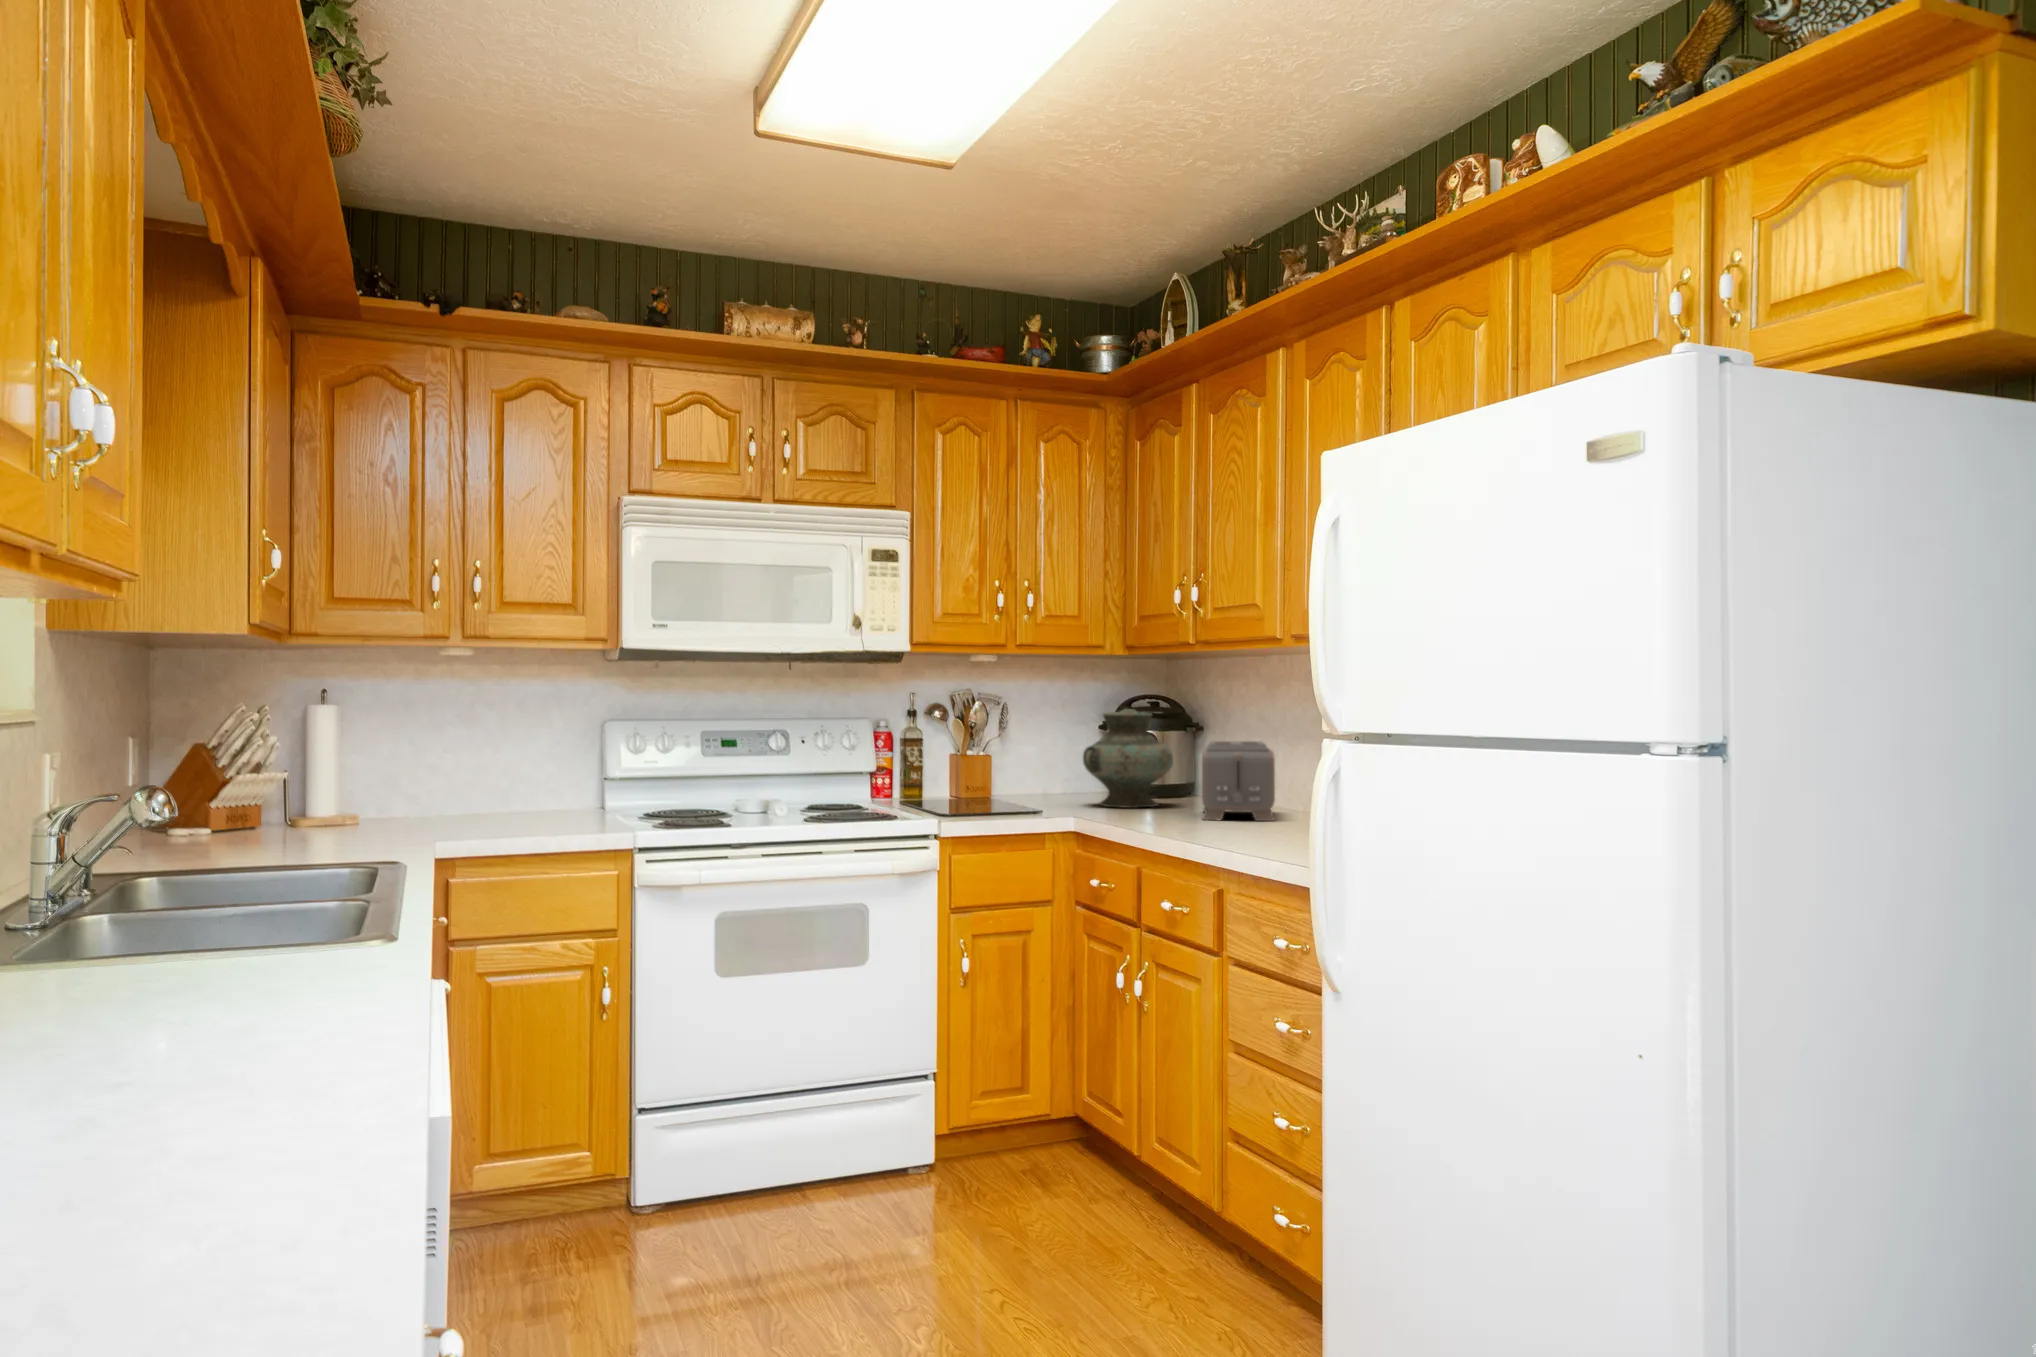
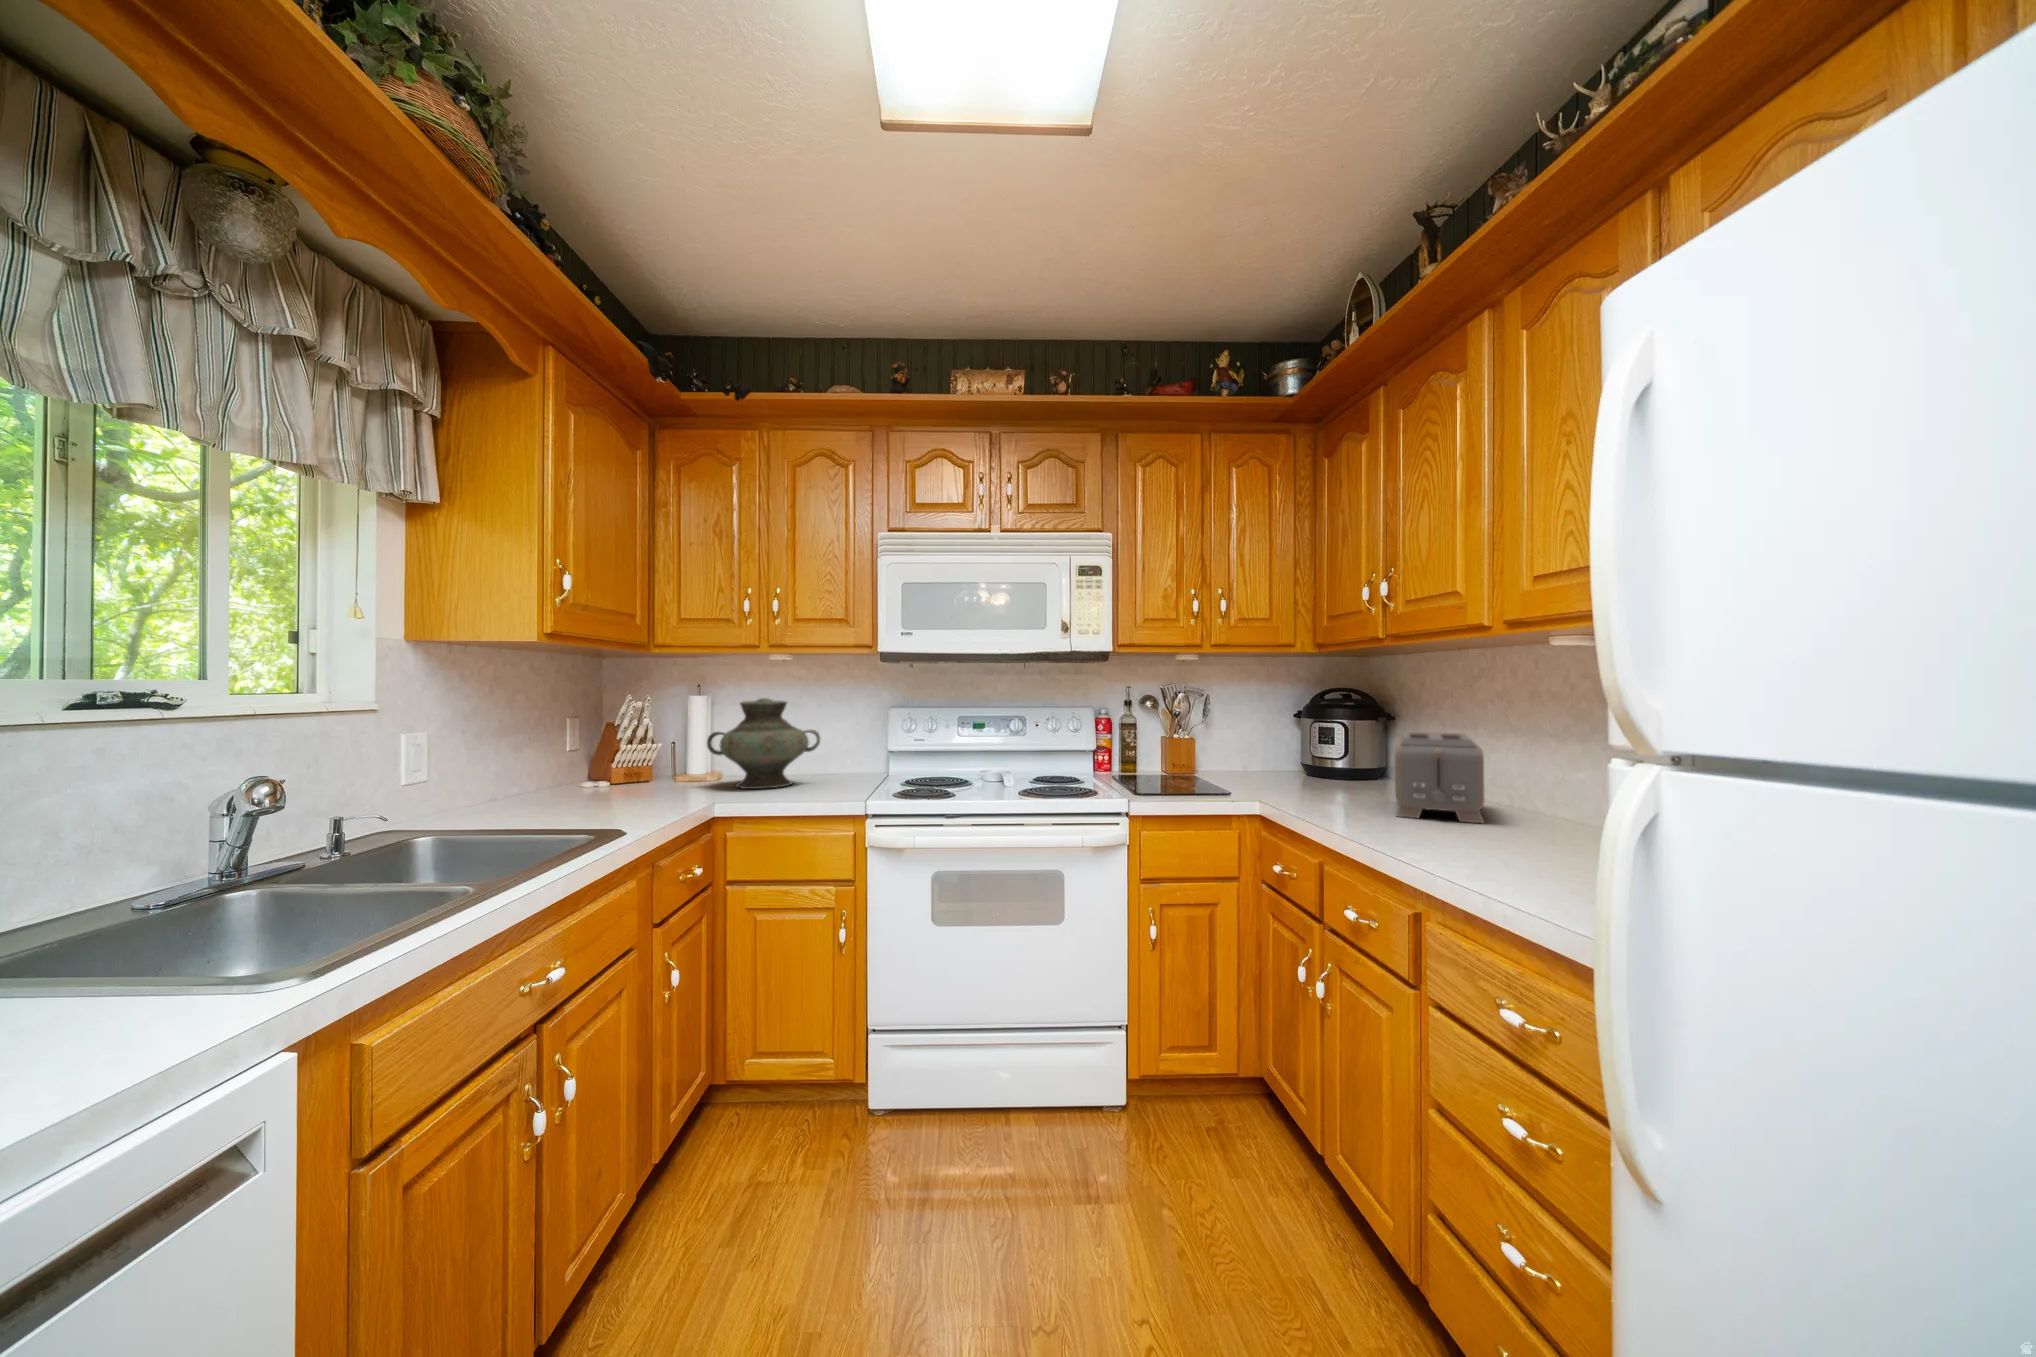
vase: present [1083,709,1173,808] -> present [707,698,820,789]

